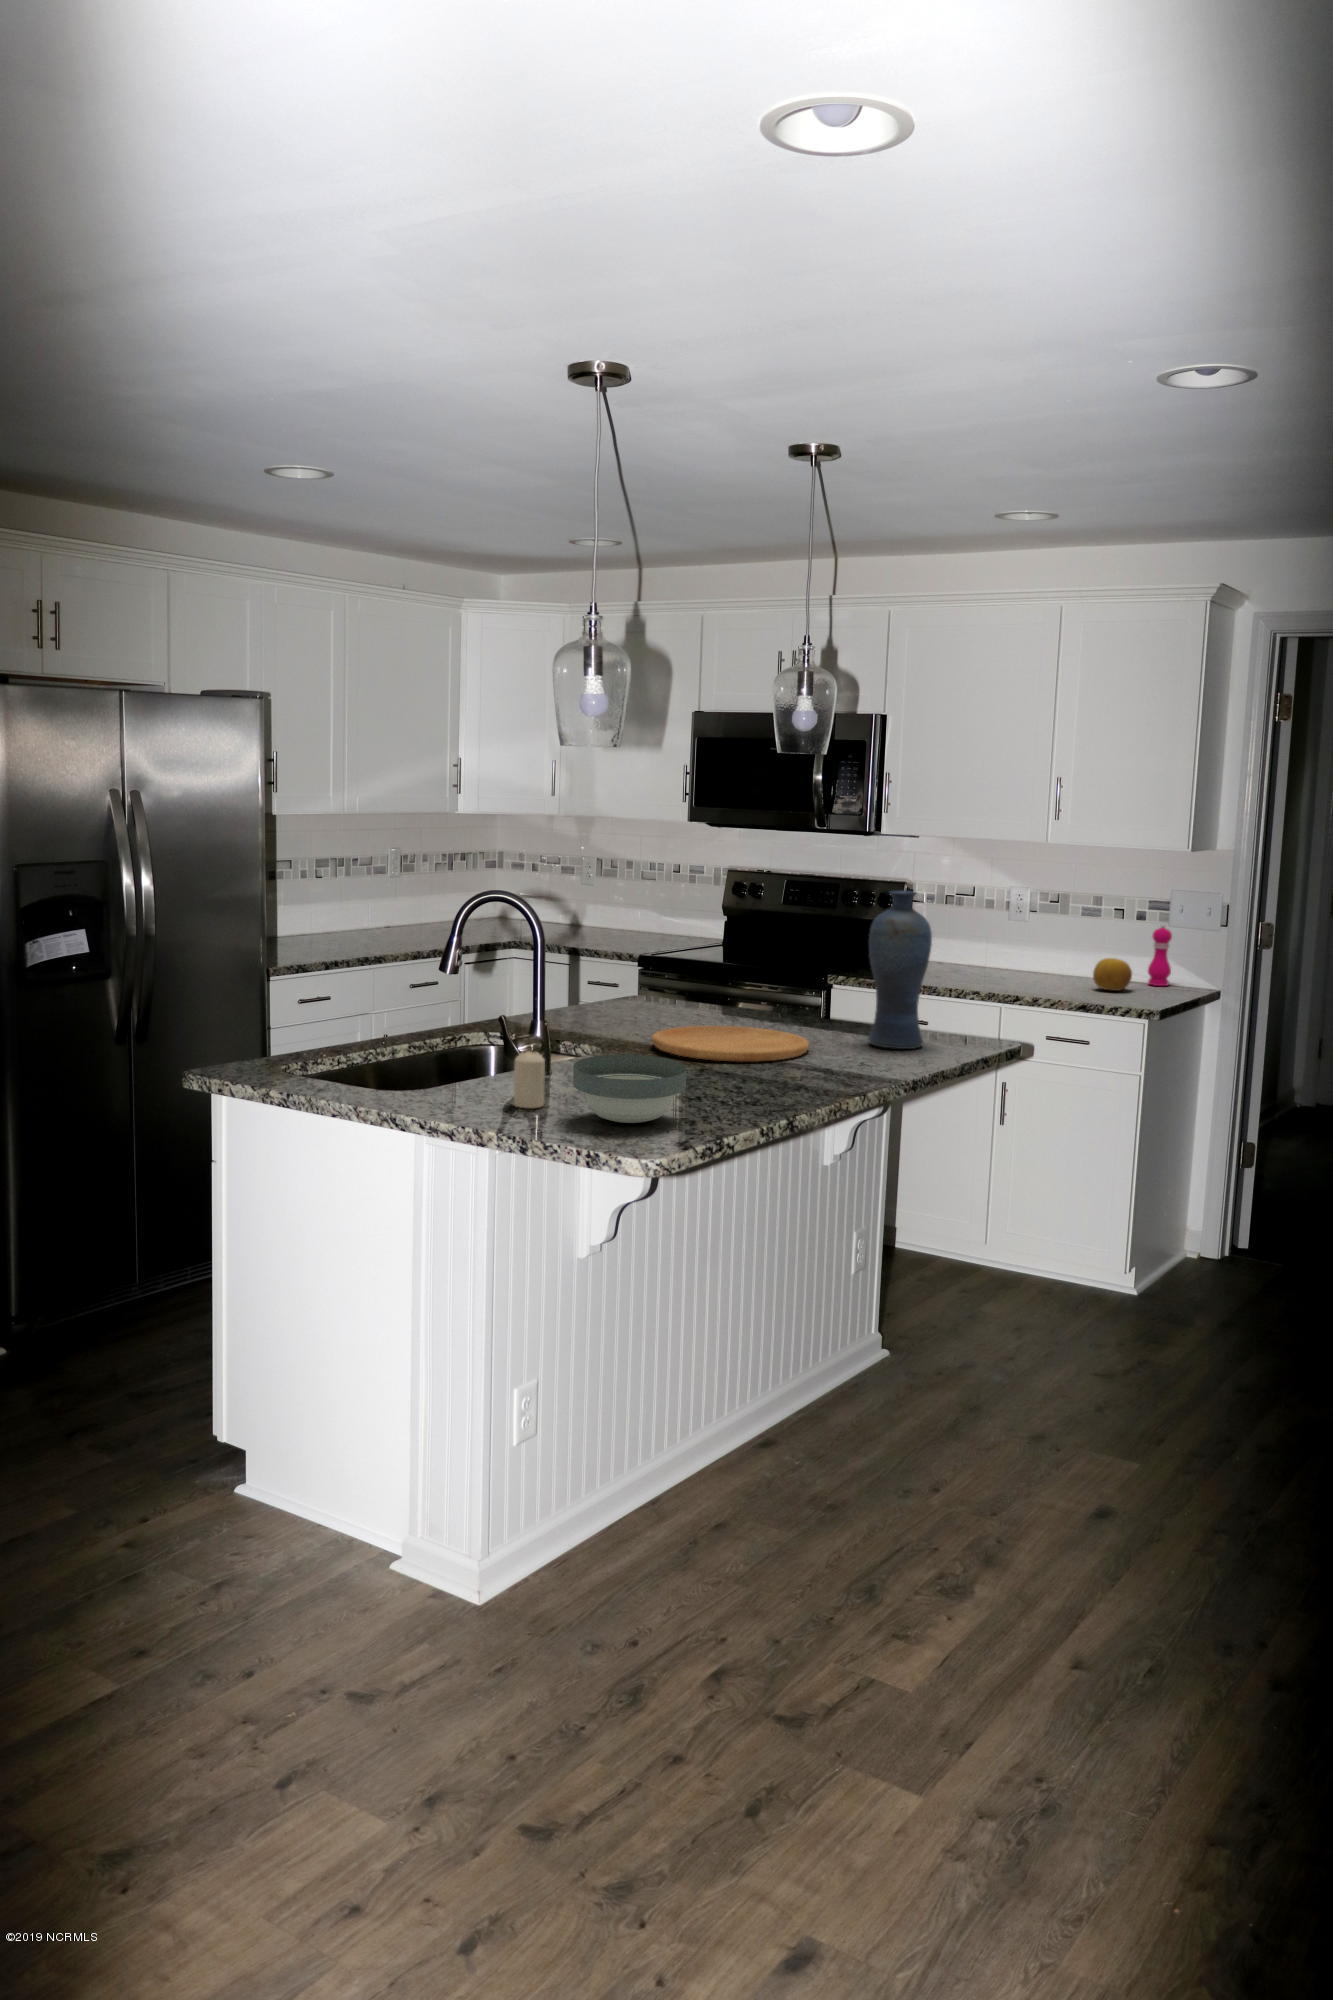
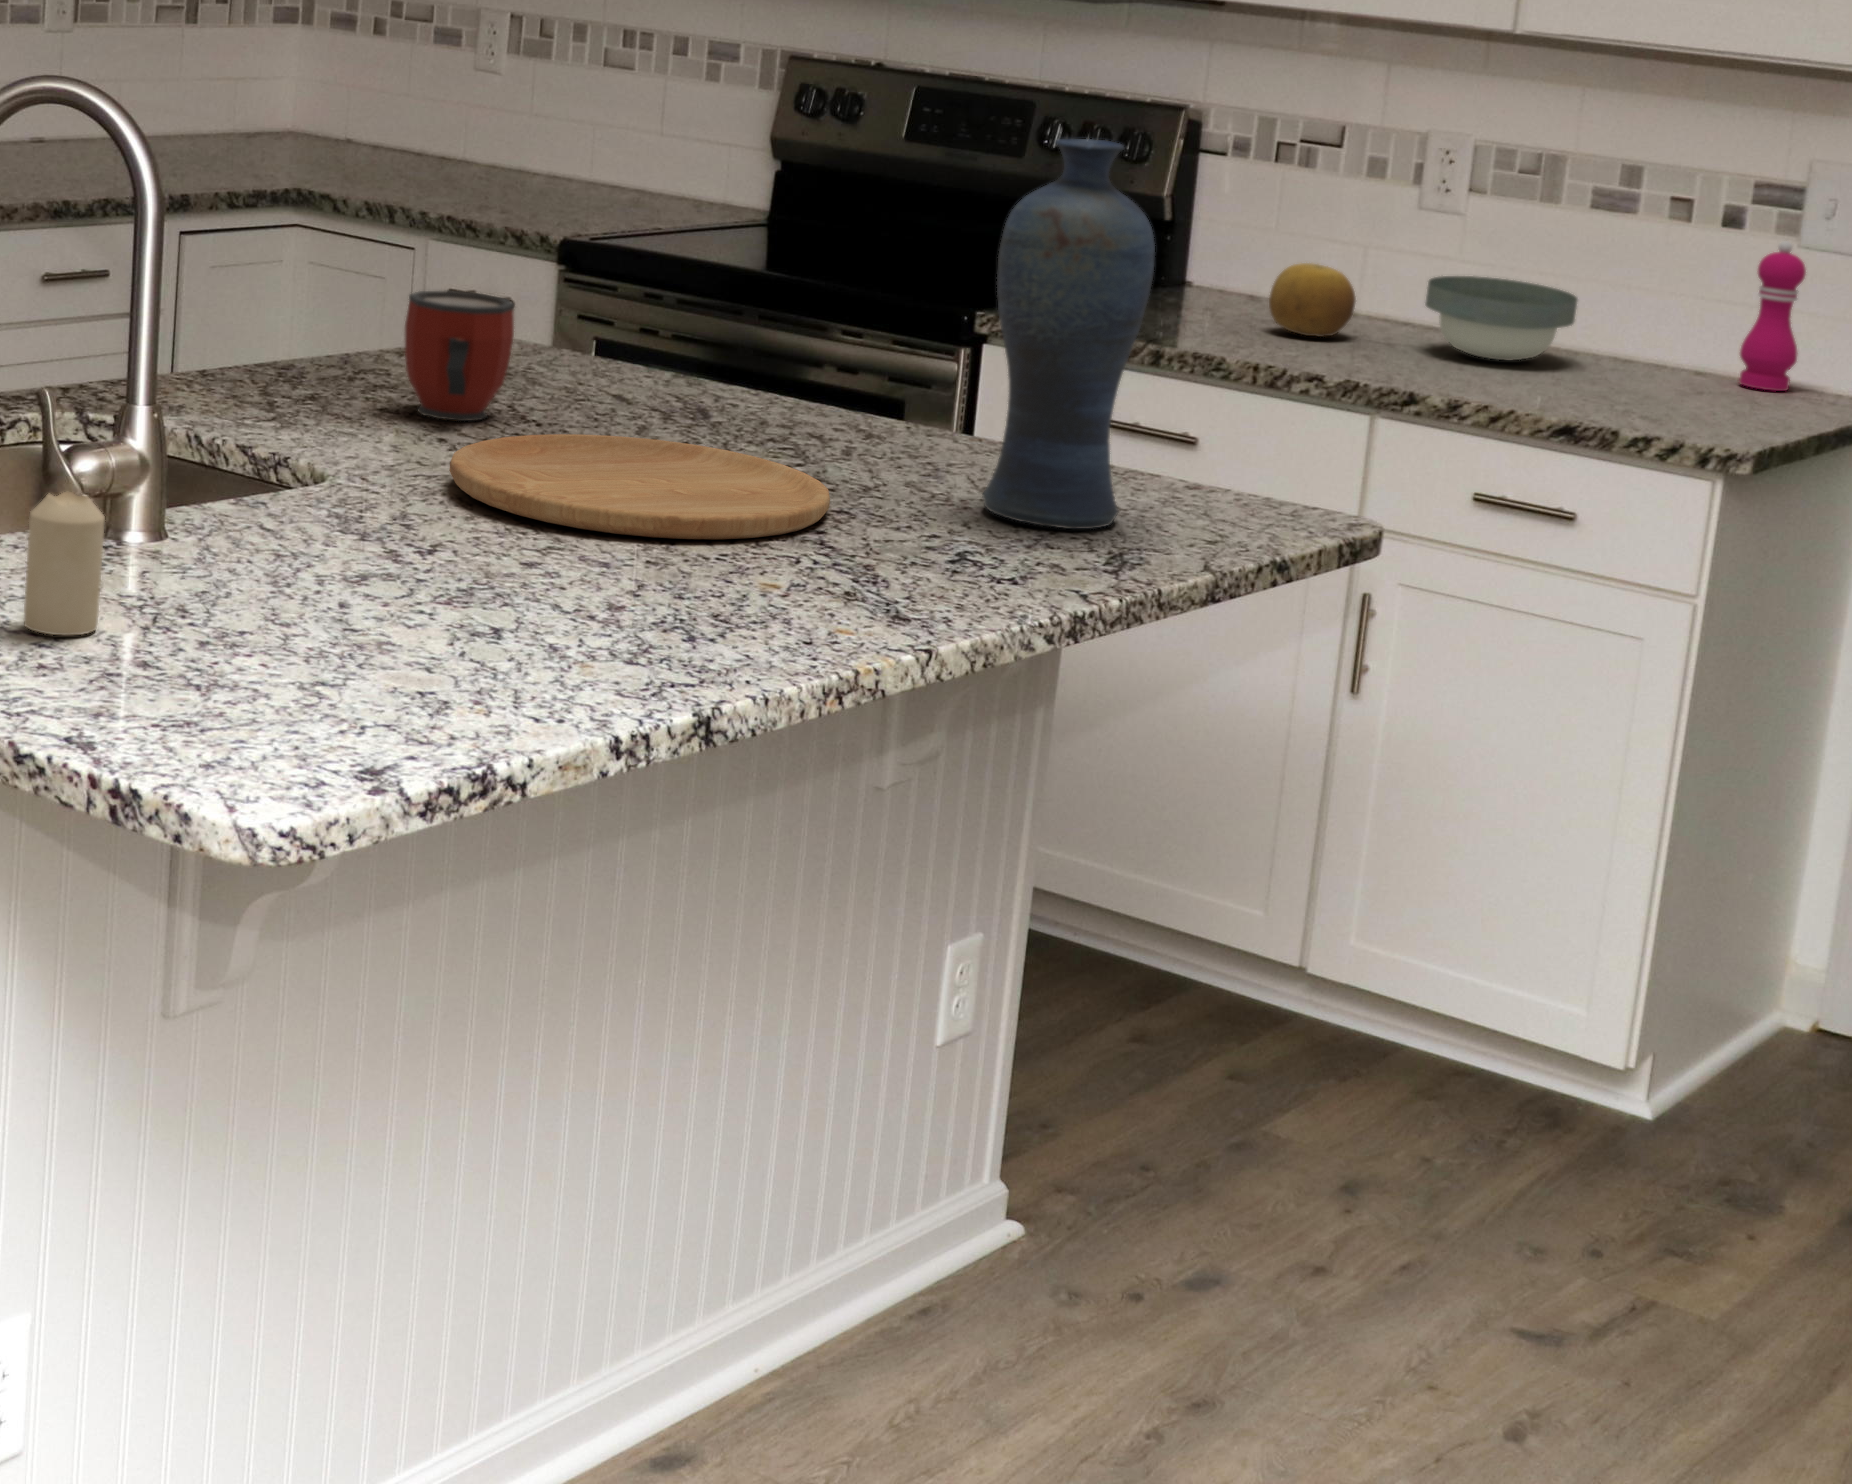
fruit: present [1093,958,1132,991] -> present [1269,263,1356,337]
mug: none [616,971,662,1025] -> present [405,291,514,421]
bowl: present [573,1054,687,1123] -> present [1425,276,1577,360]

